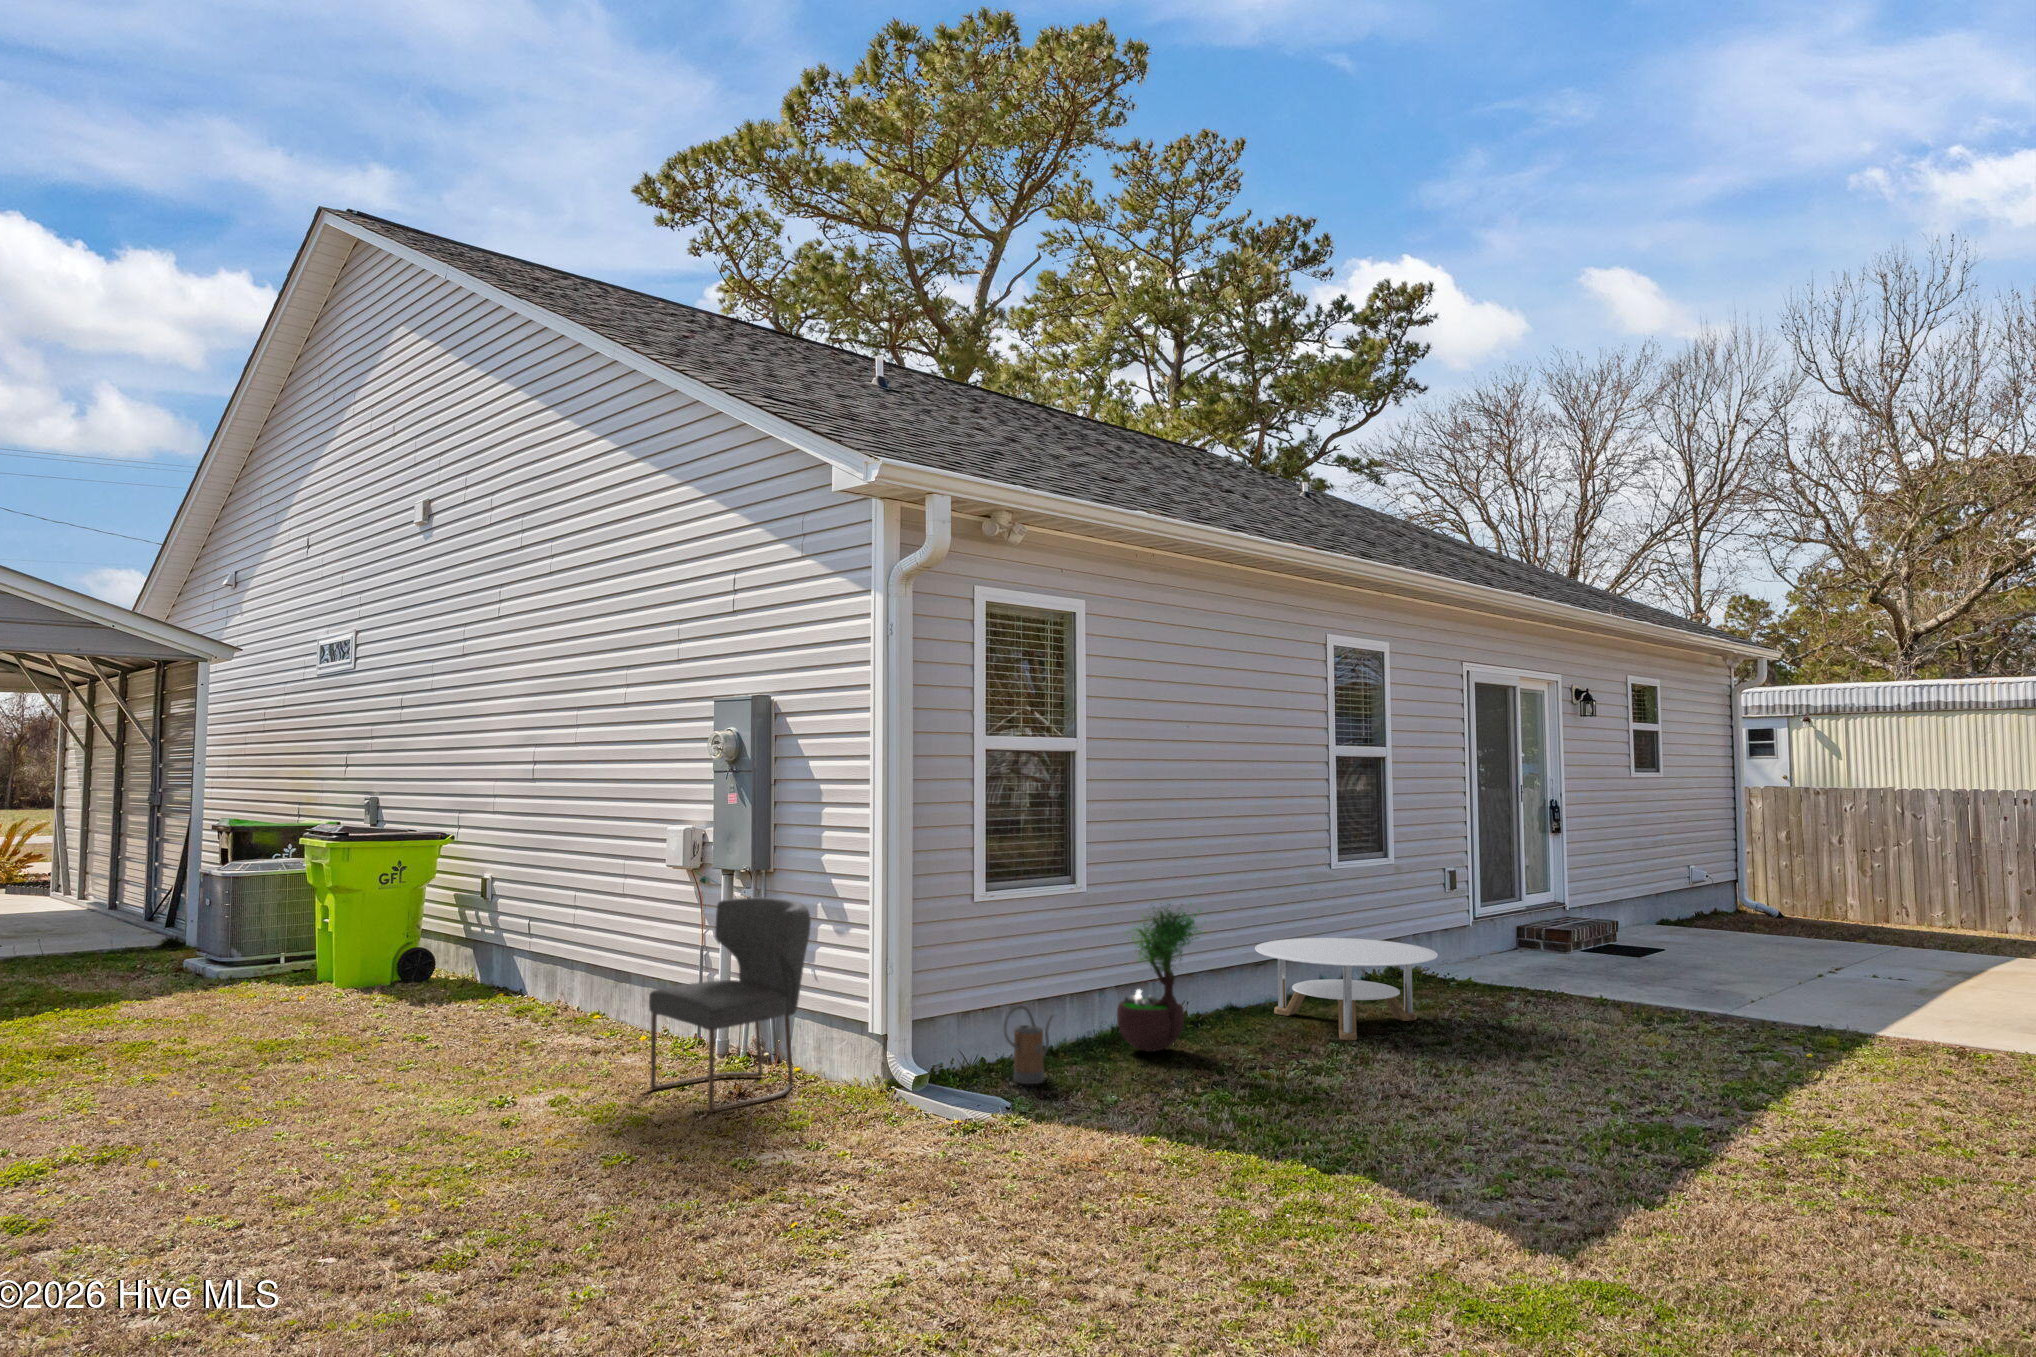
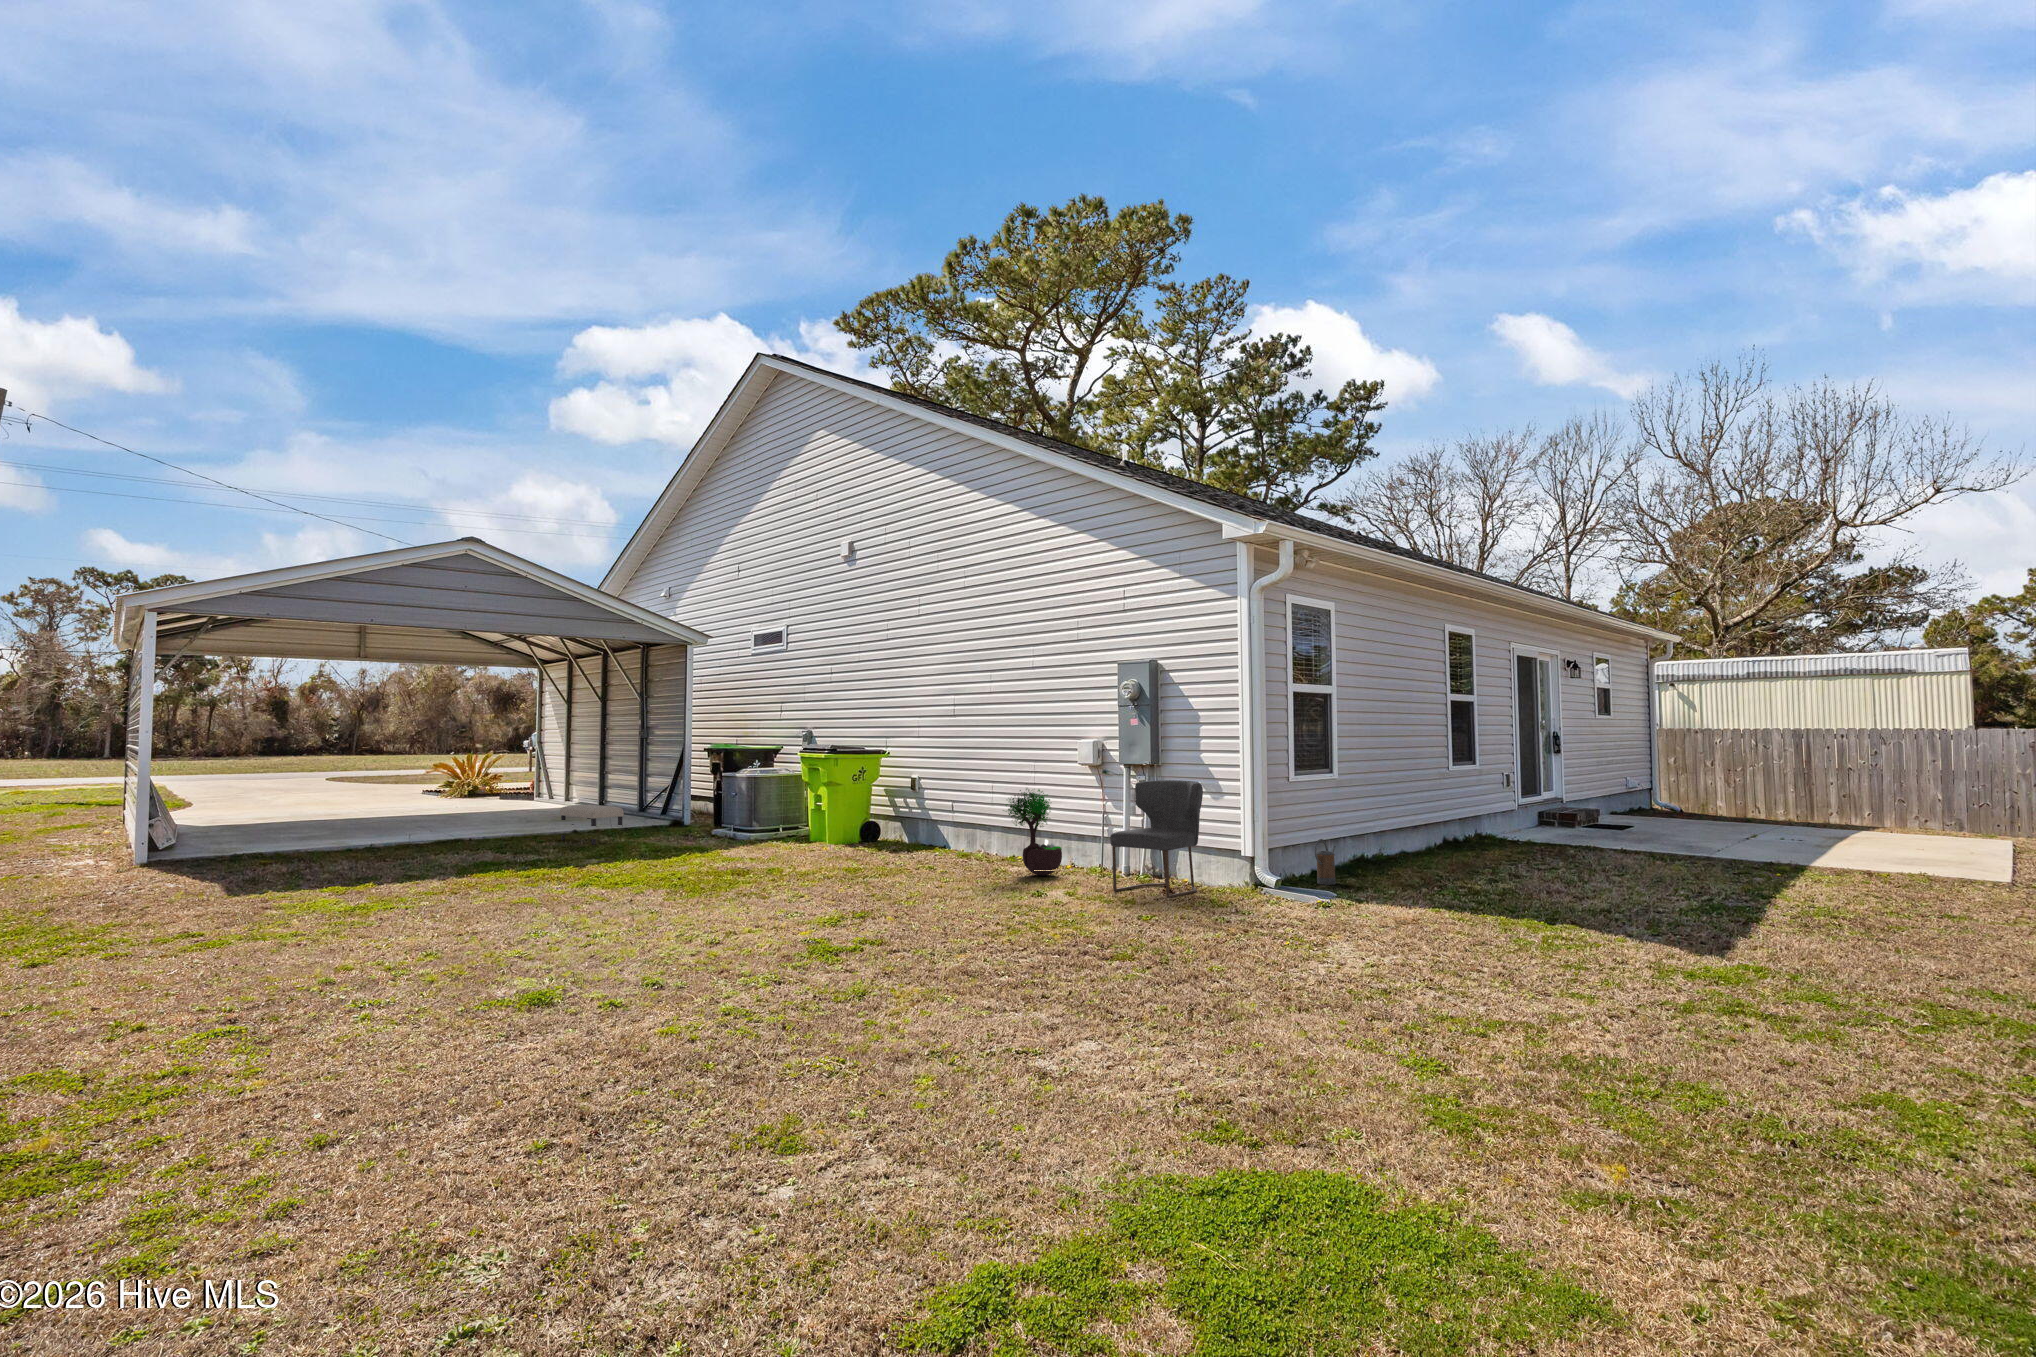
bench: none [91,874,170,938] -> present [560,805,624,845]
potted tree: present [1117,903,1201,1052] -> present [1003,783,1062,876]
round table: present [1255,938,1438,1040] -> none [1414,811,1533,866]

